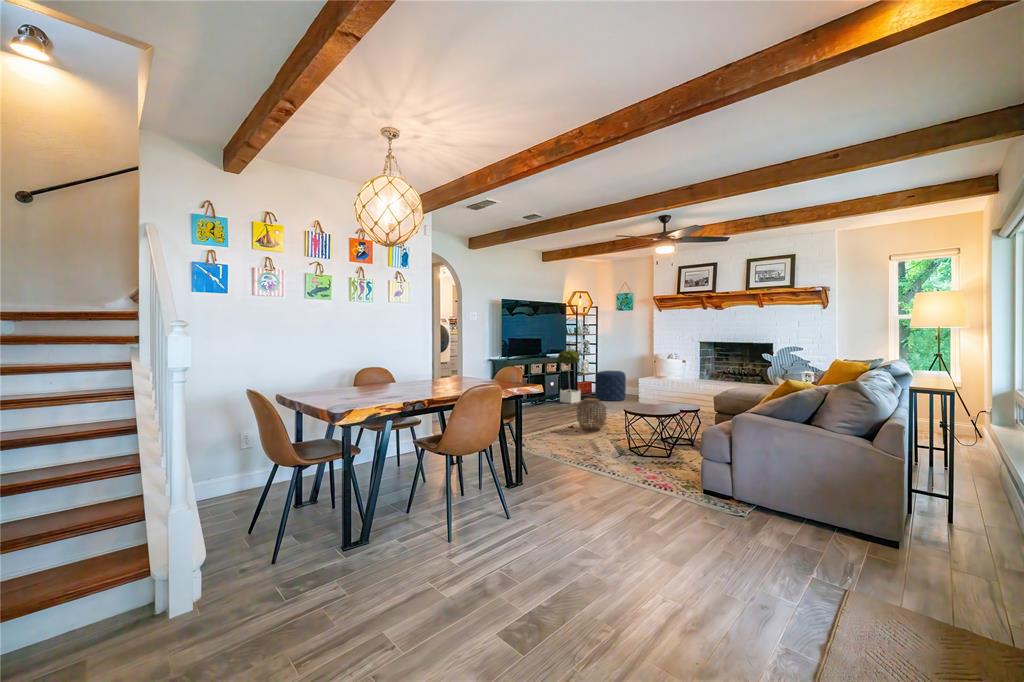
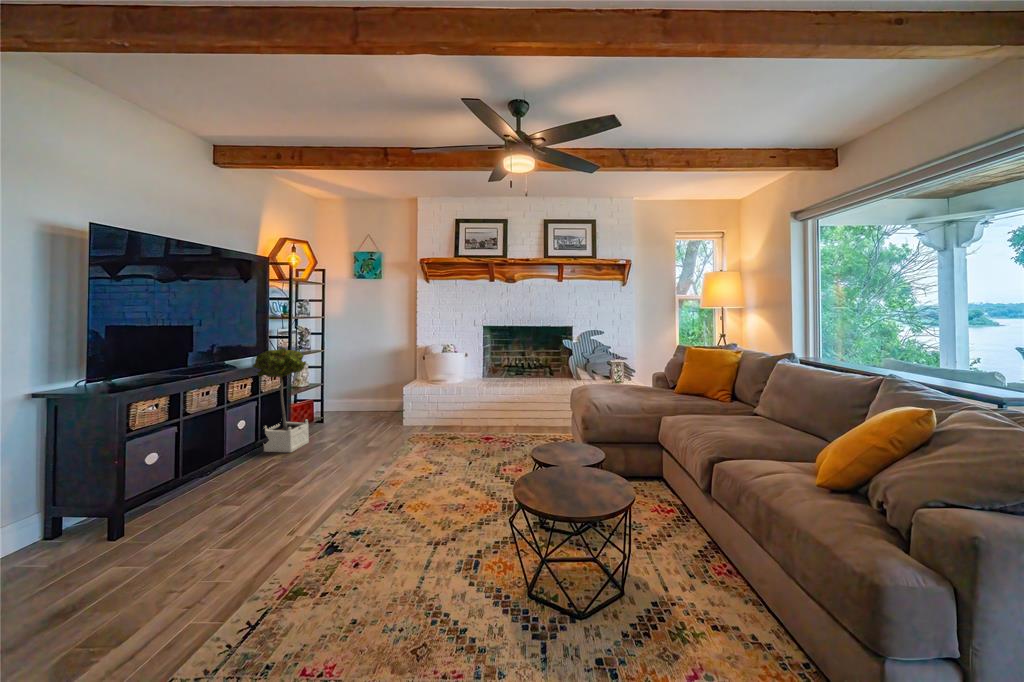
pouf: present [595,371,626,401] -> none [332,375,385,429]
woven basket: present [577,398,606,431] -> none [339,479,418,574]

